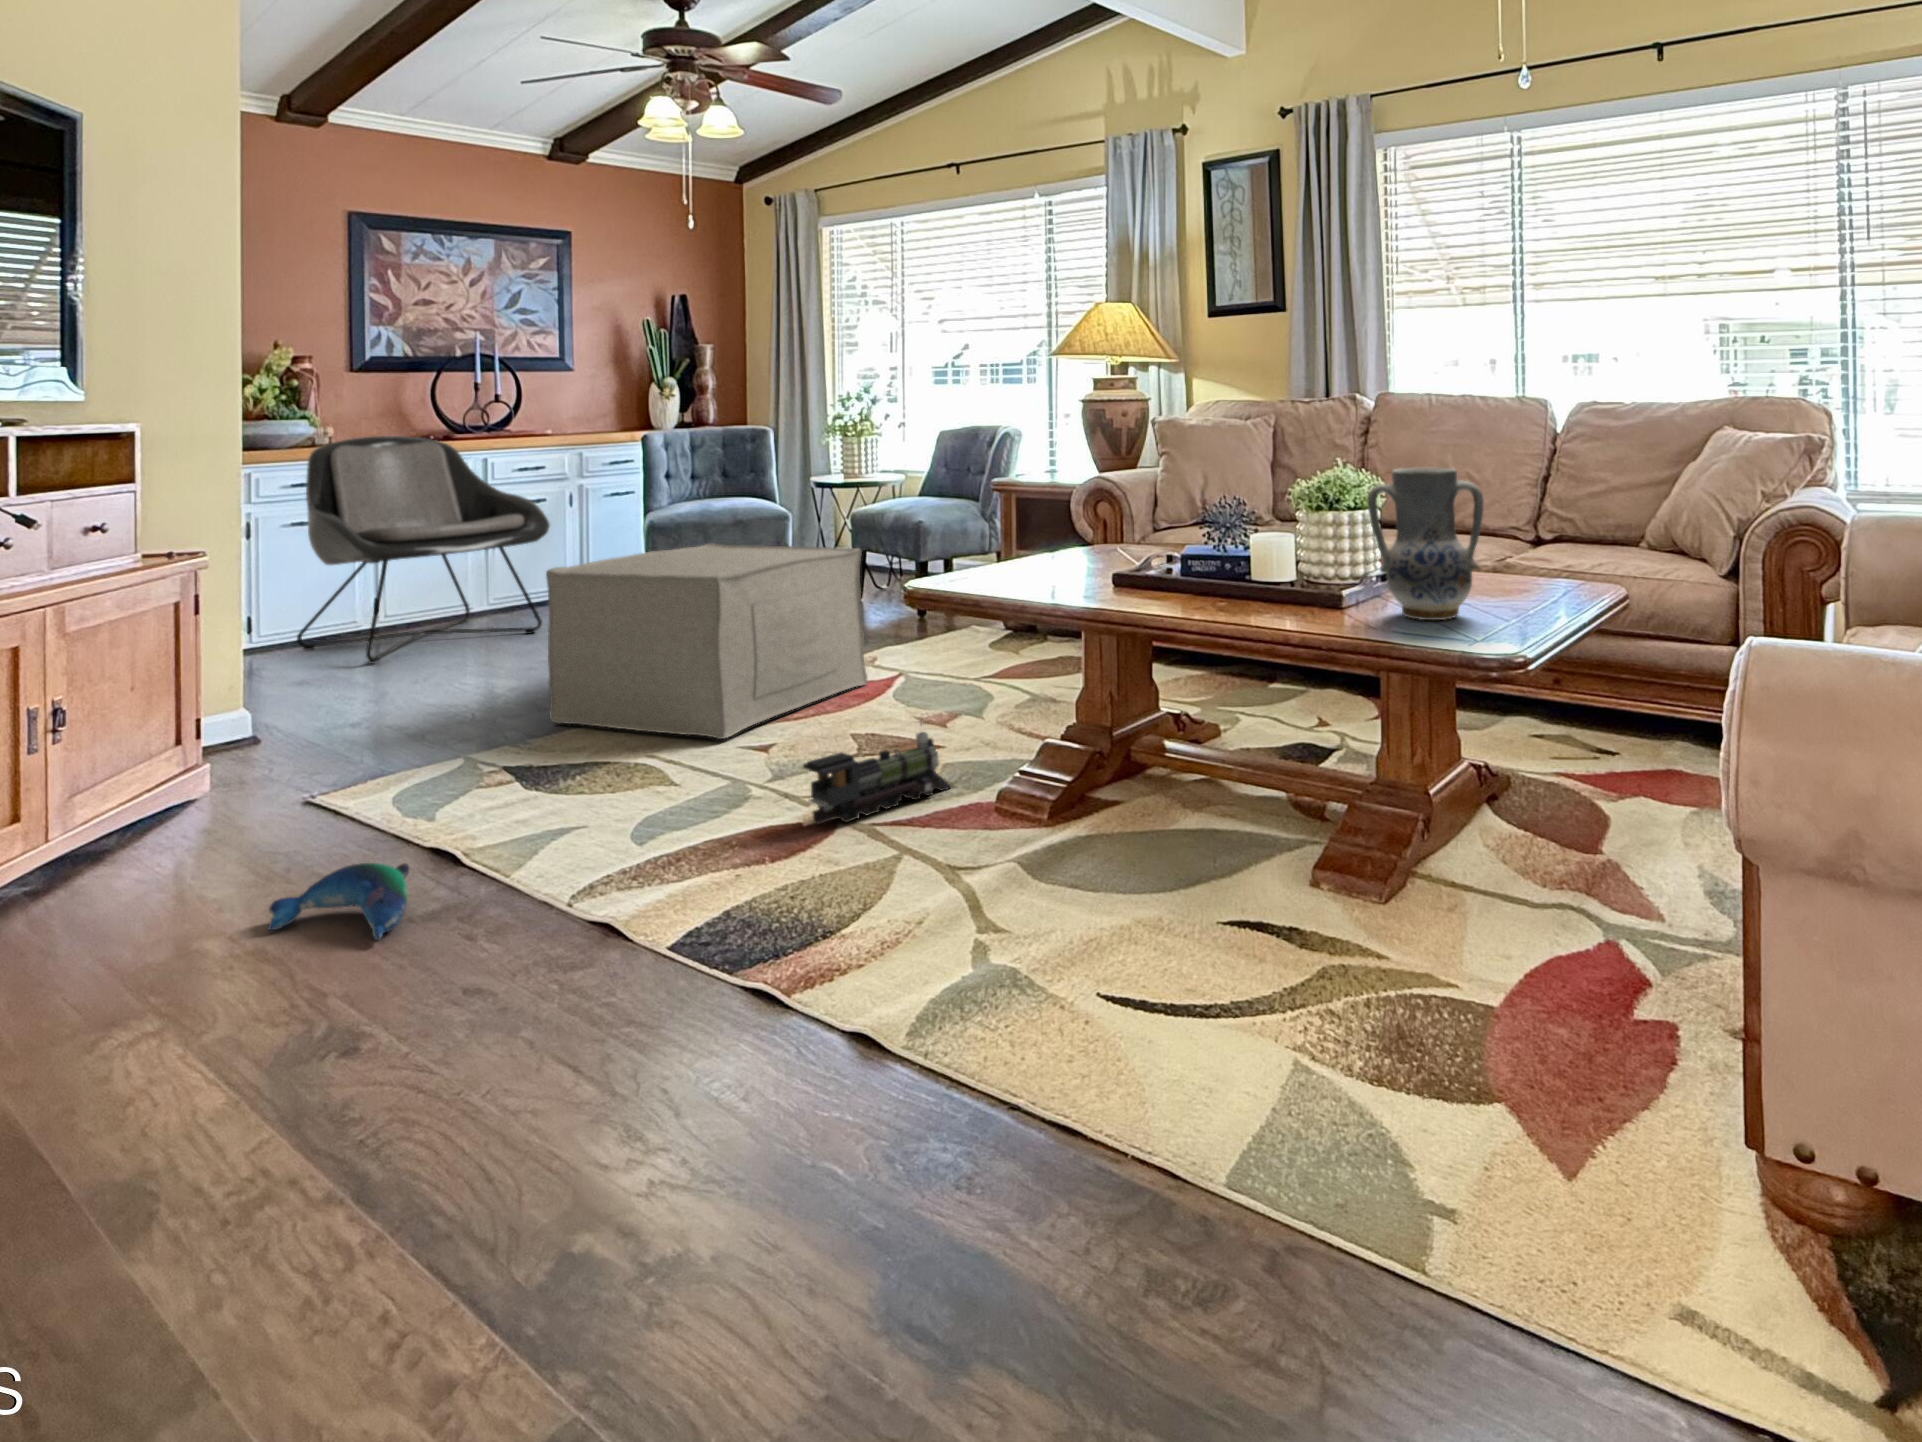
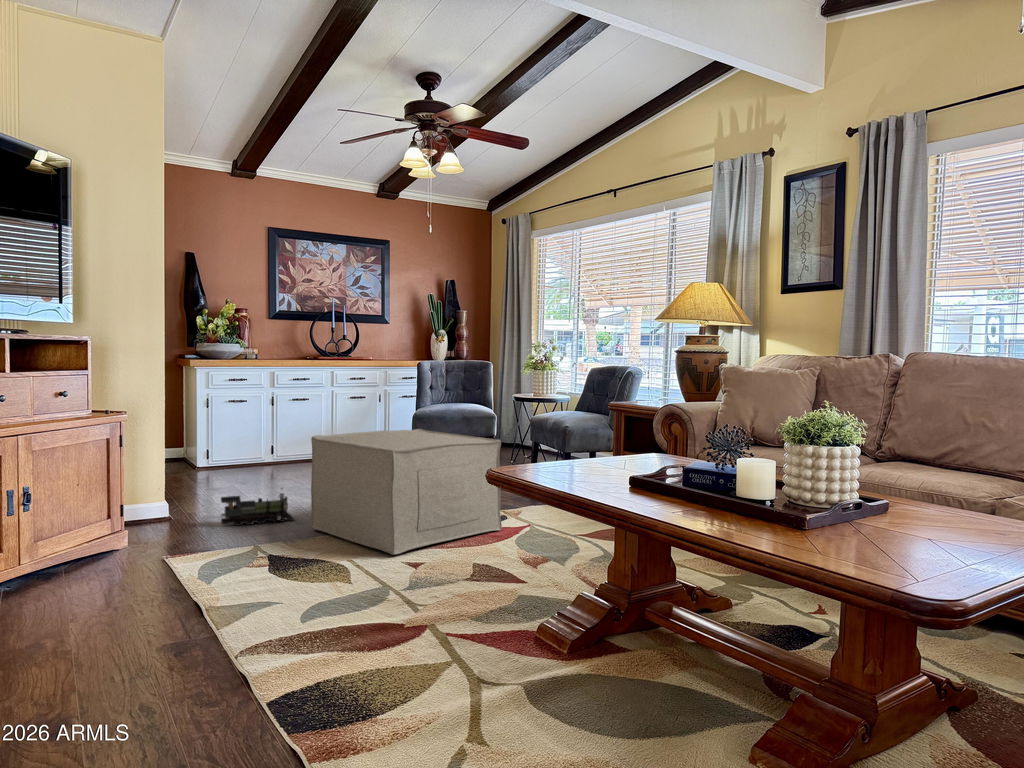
lounge chair: present [297,436,550,664] -> none [231,355,354,481]
vase: present [1367,468,1484,620] -> none [840,409,962,554]
toy train: present [803,721,951,824] -> present [221,487,295,526]
plush toy: present [268,863,409,940] -> none [81,606,157,658]

